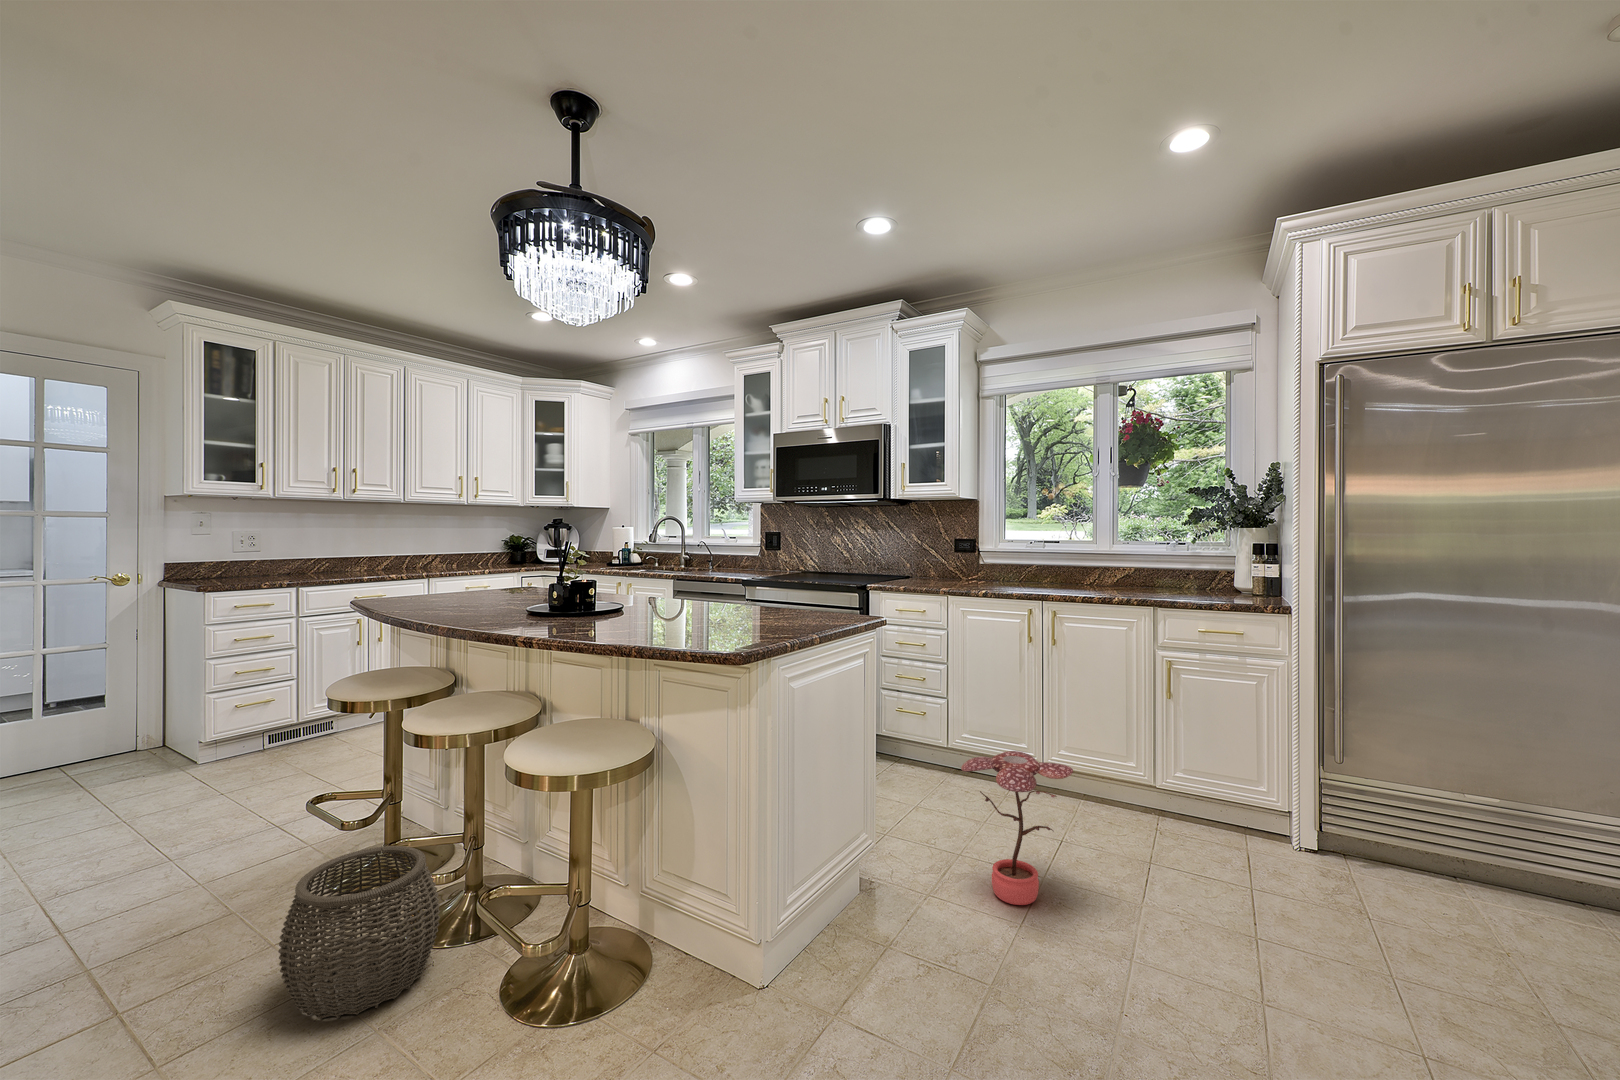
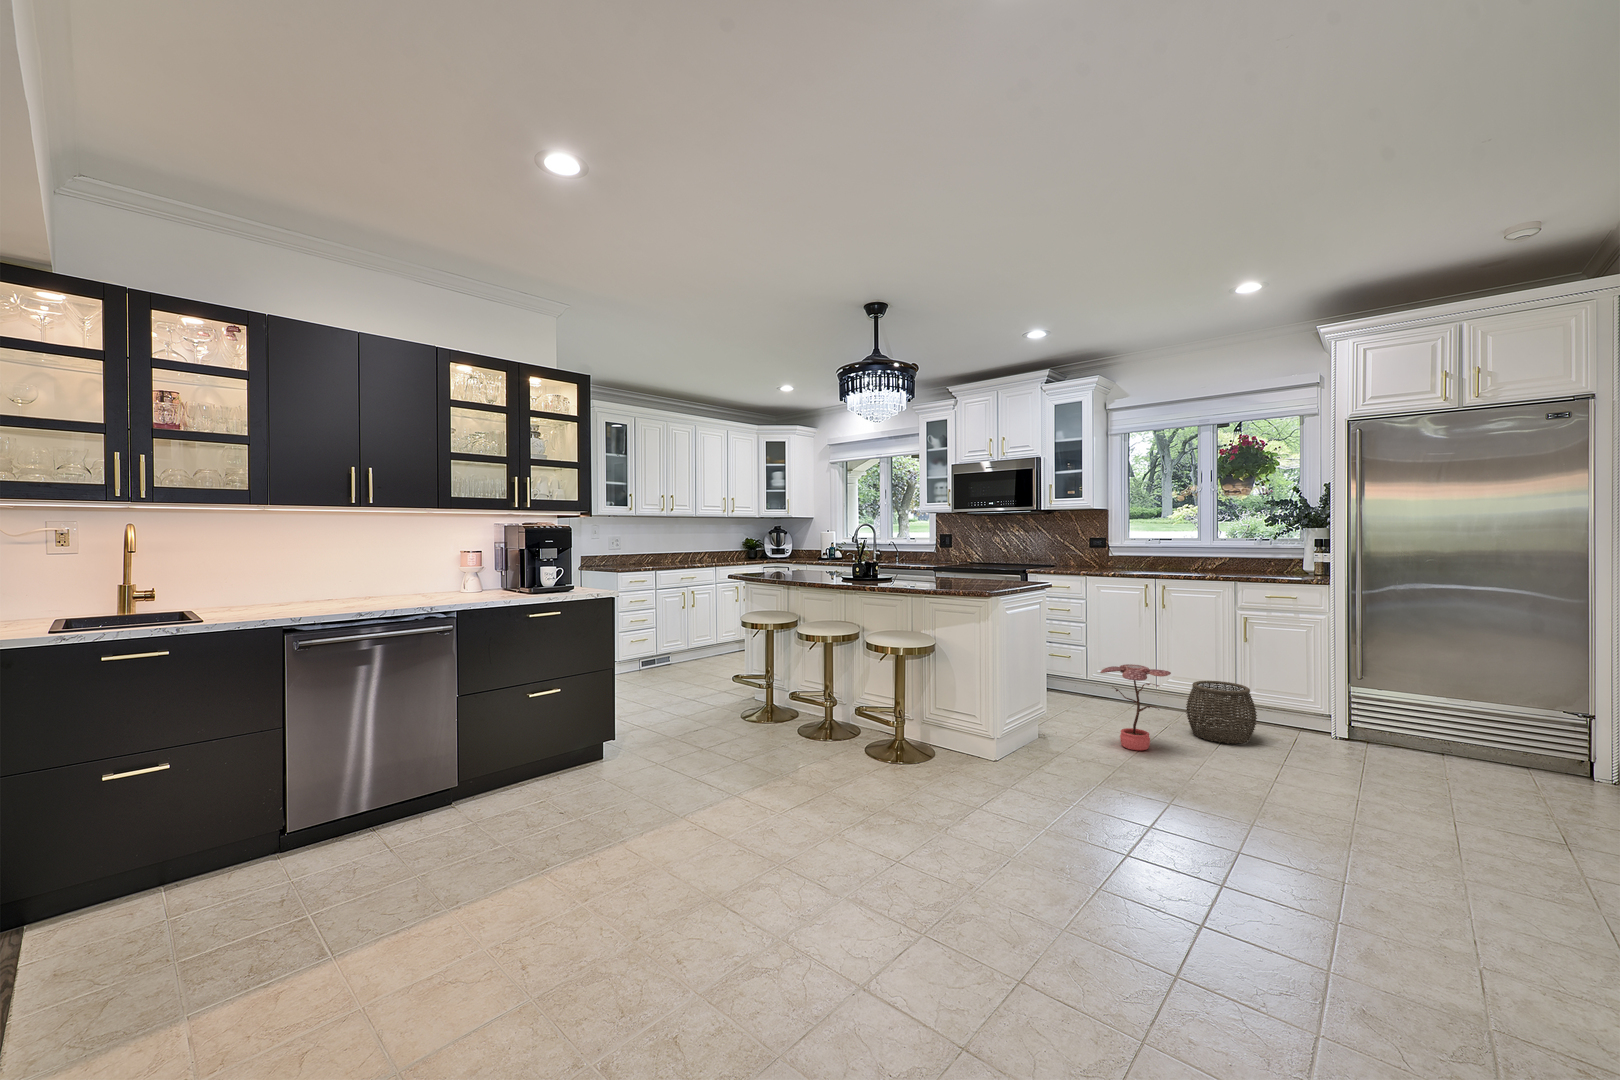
woven basket: present [278,846,440,1019] -> present [1186,681,1257,744]

